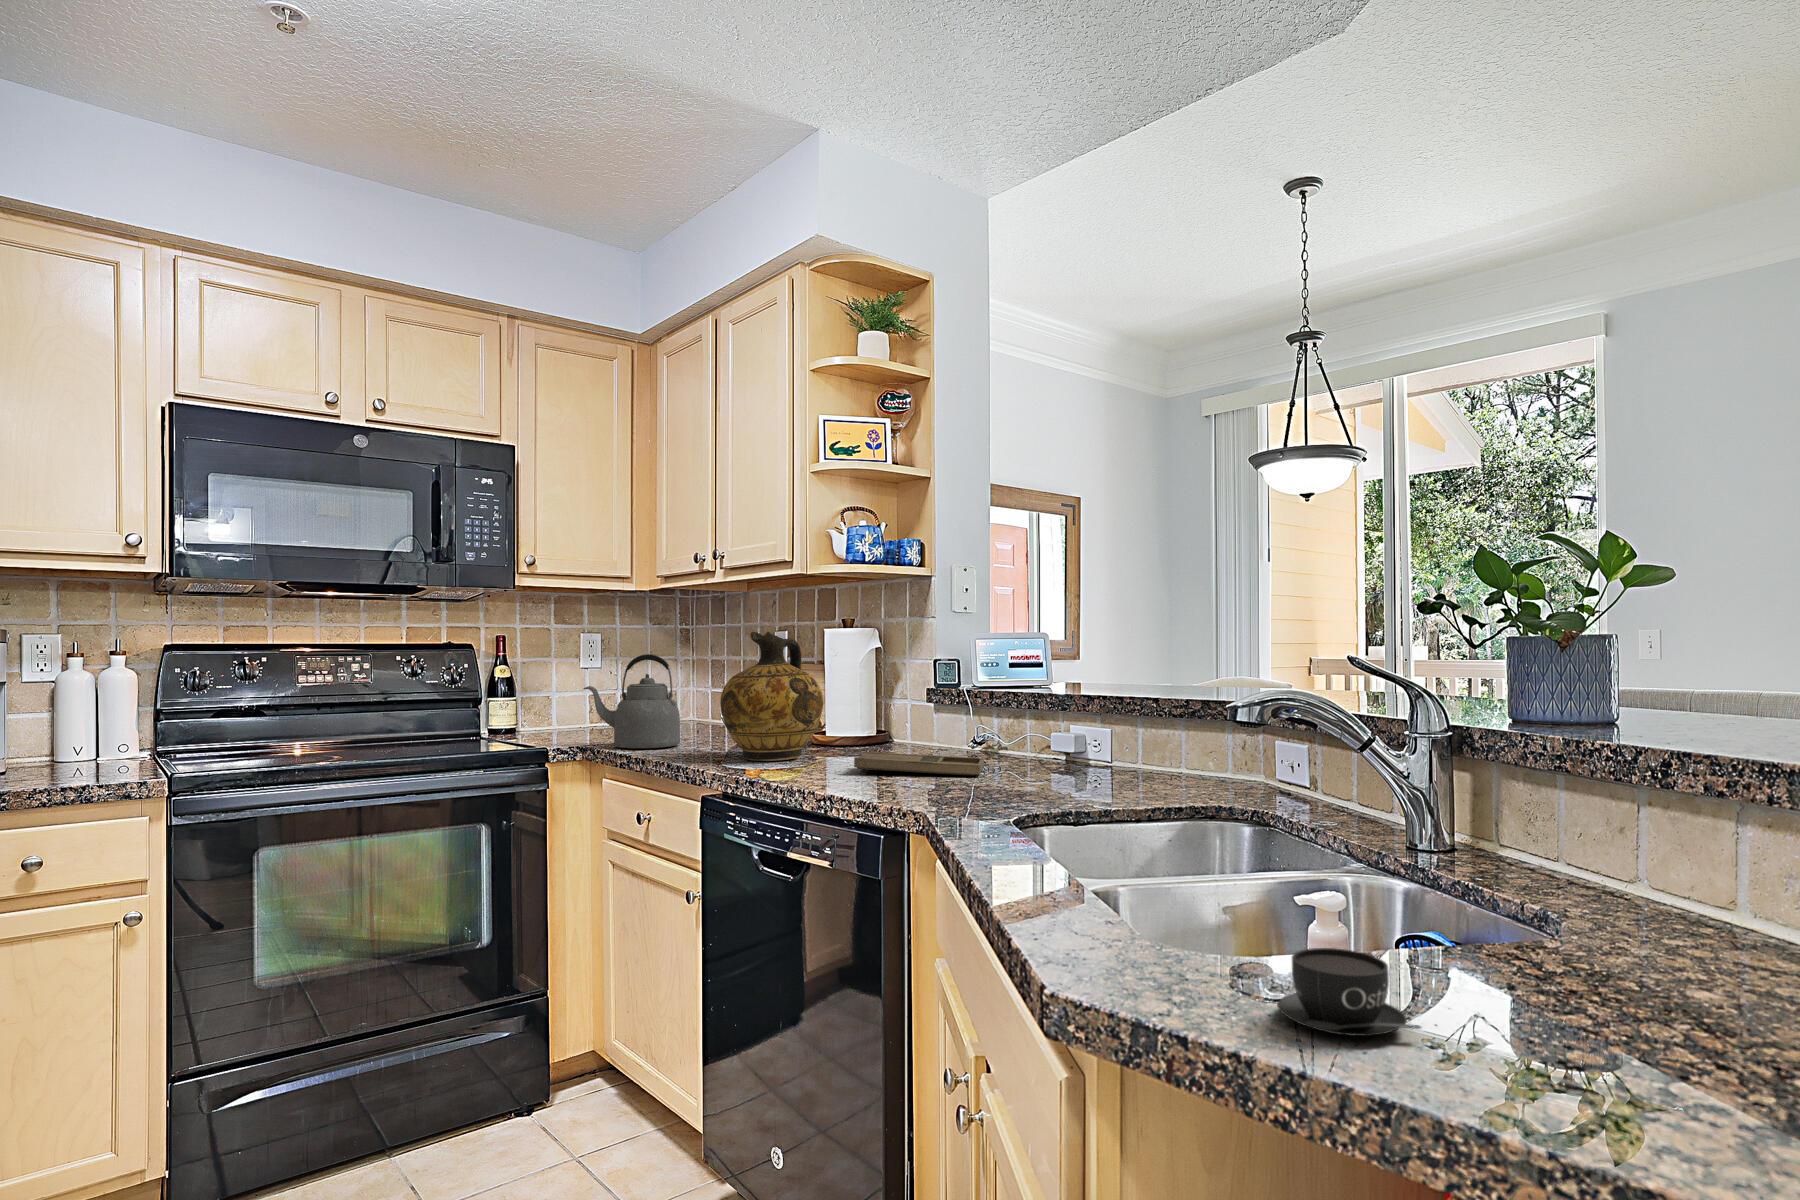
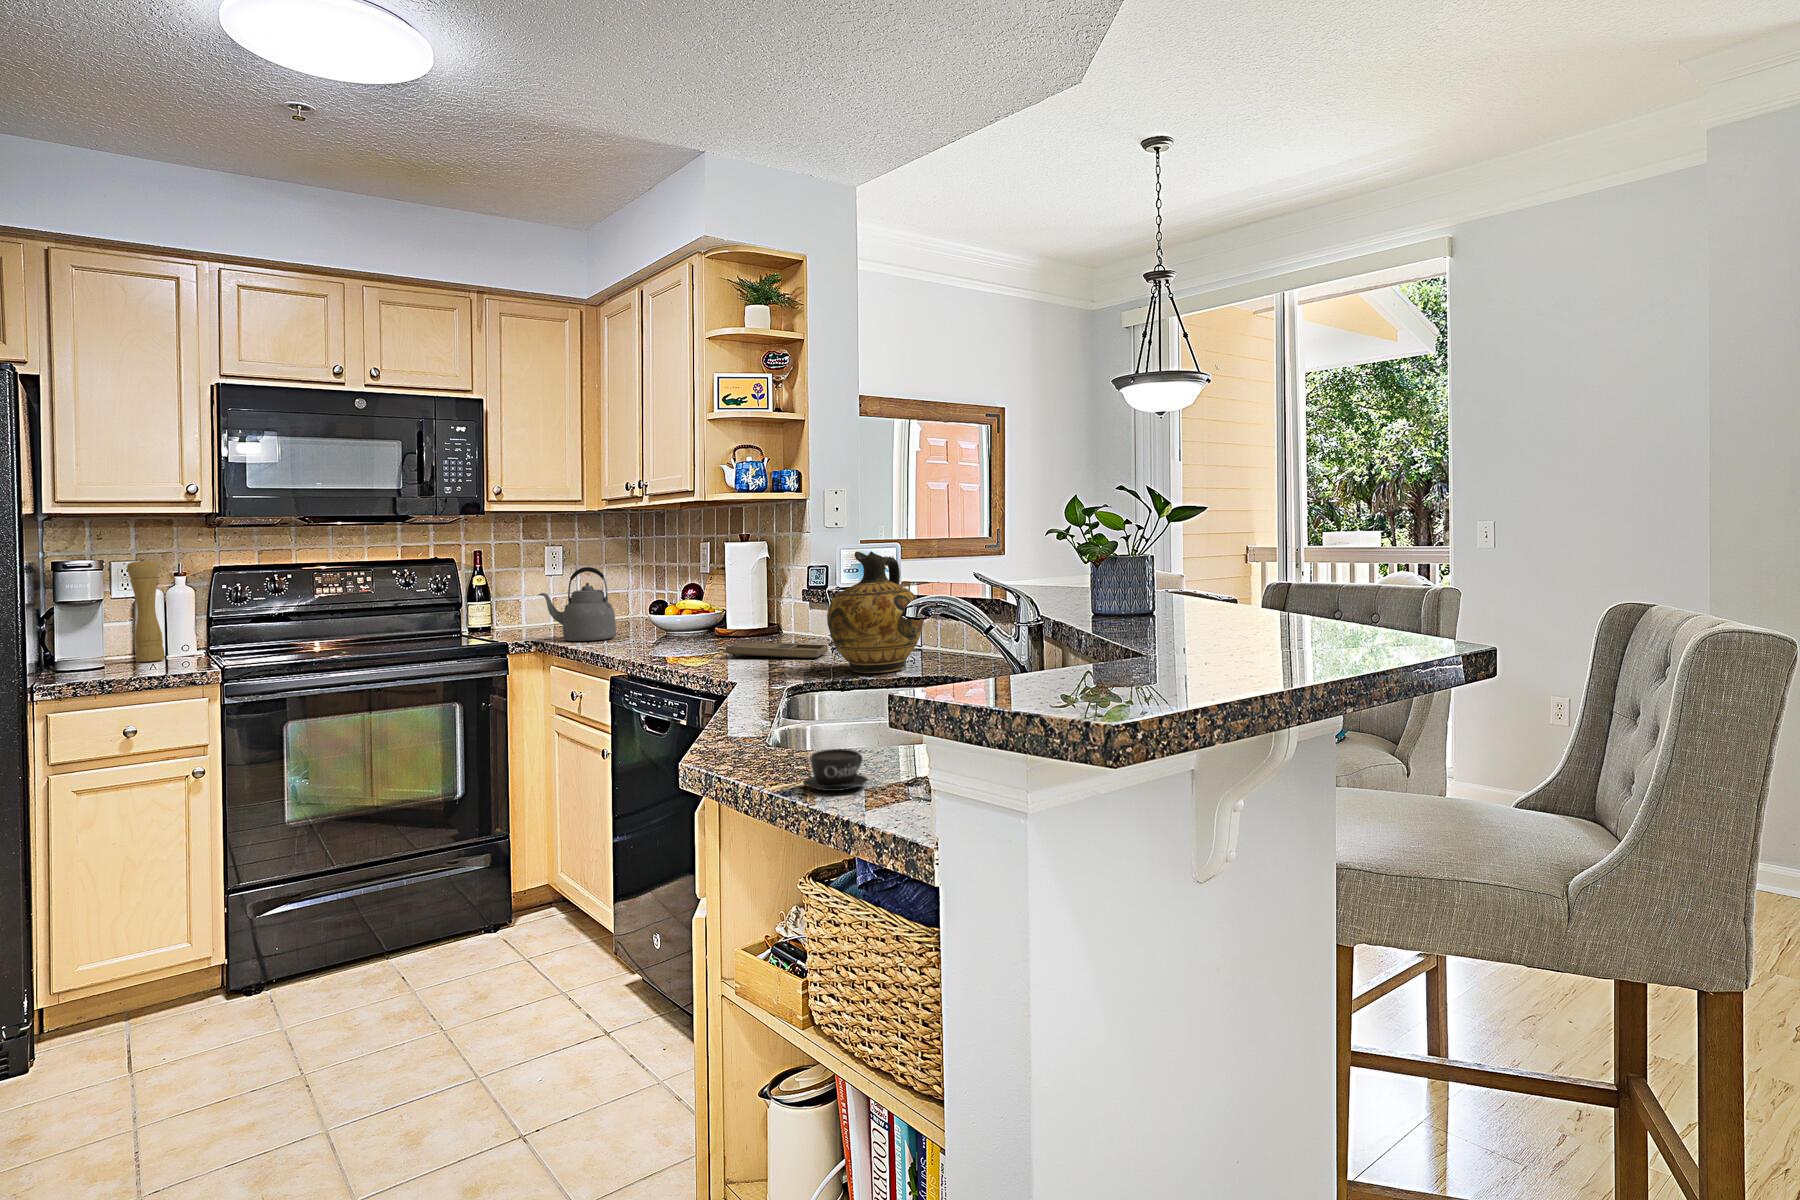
pepper mill: none [53,631,96,768] -> present [127,559,165,662]
ceramic jug: present [720,632,823,761] -> present [827,551,924,673]

